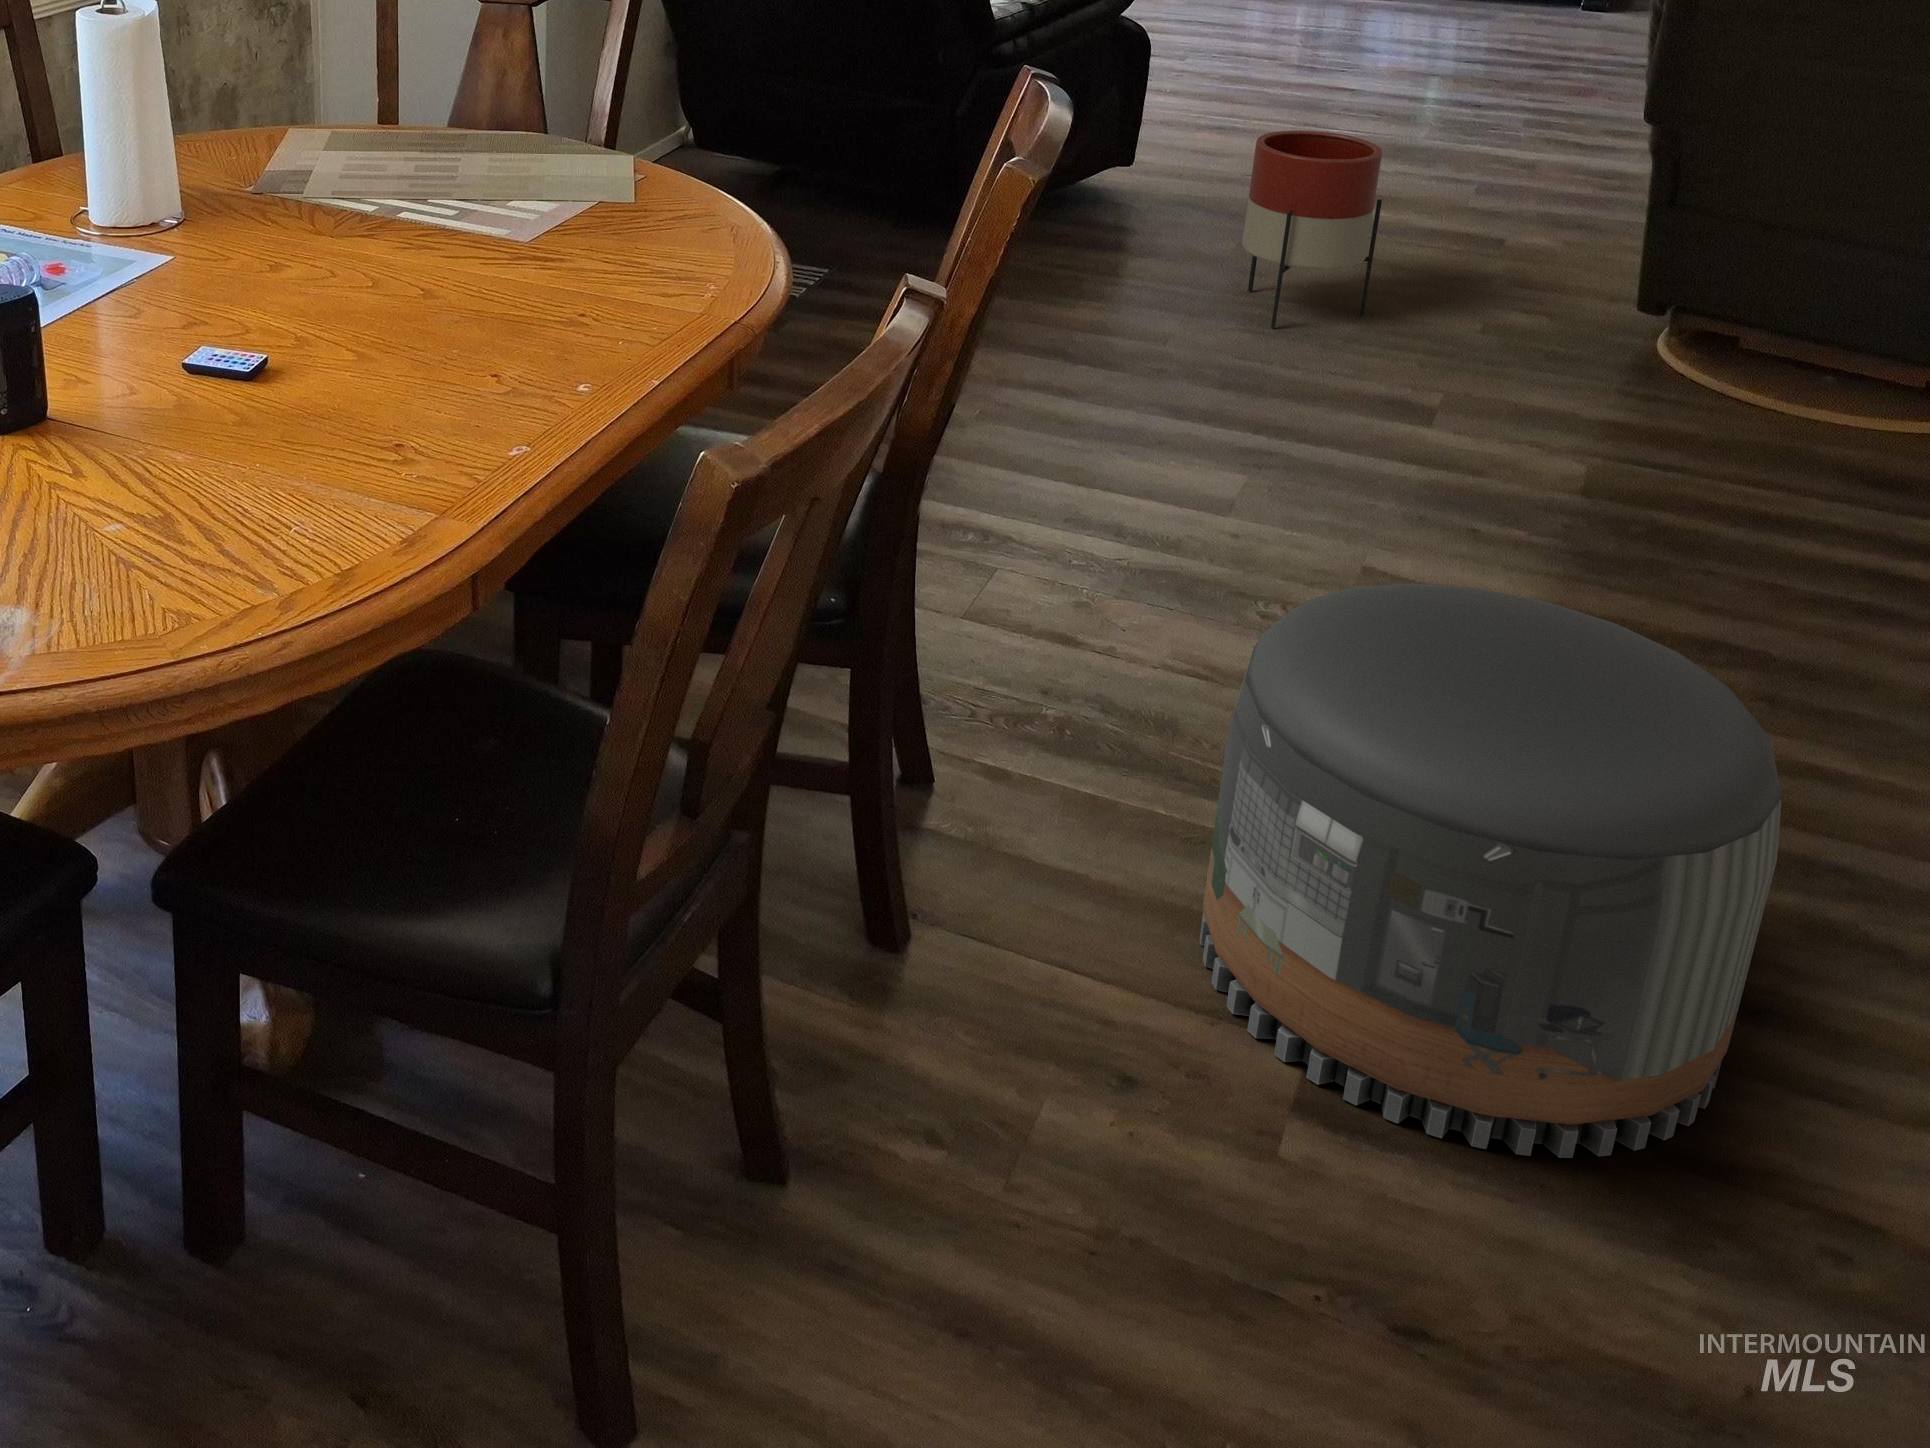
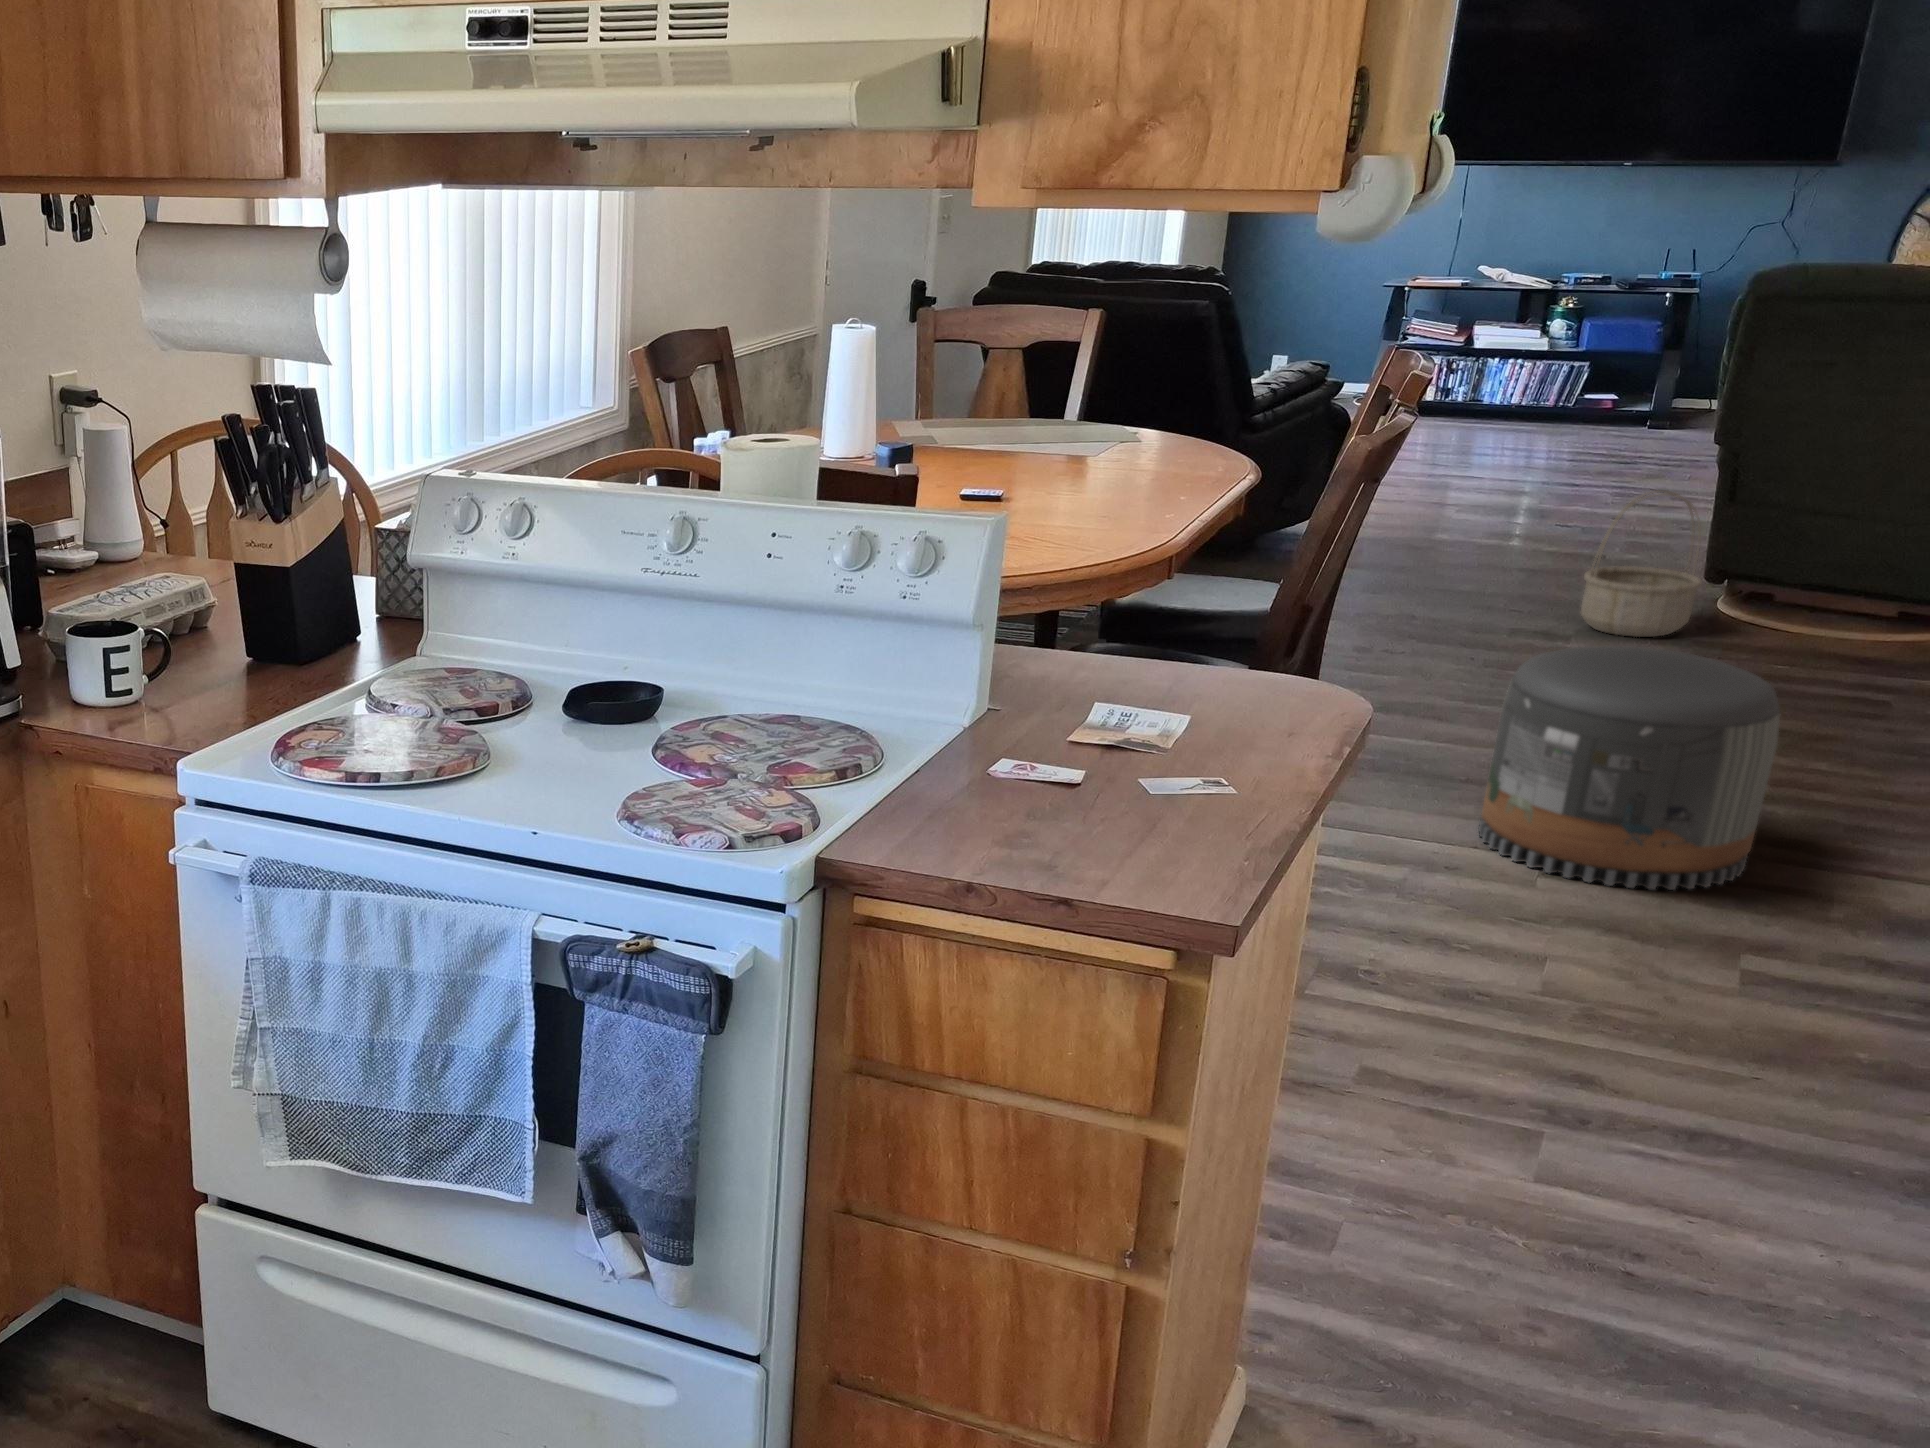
planter: present [1242,131,1382,328] -> none [1431,478,1531,610]
basket: none [1458,171,1641,391] -> present [1581,490,1702,637]

